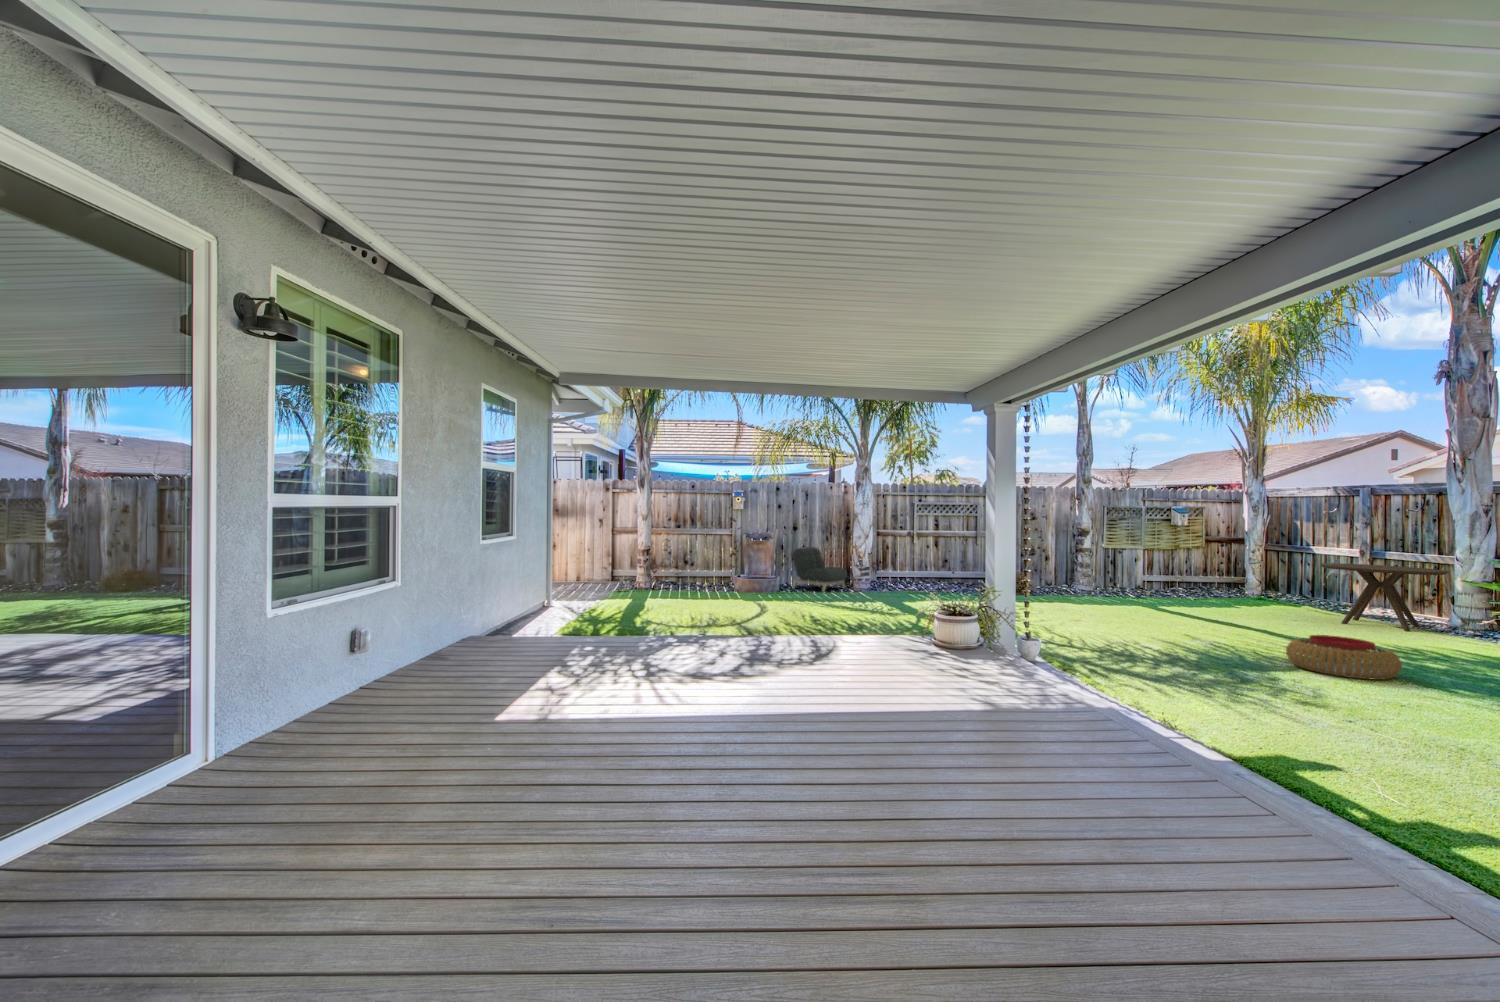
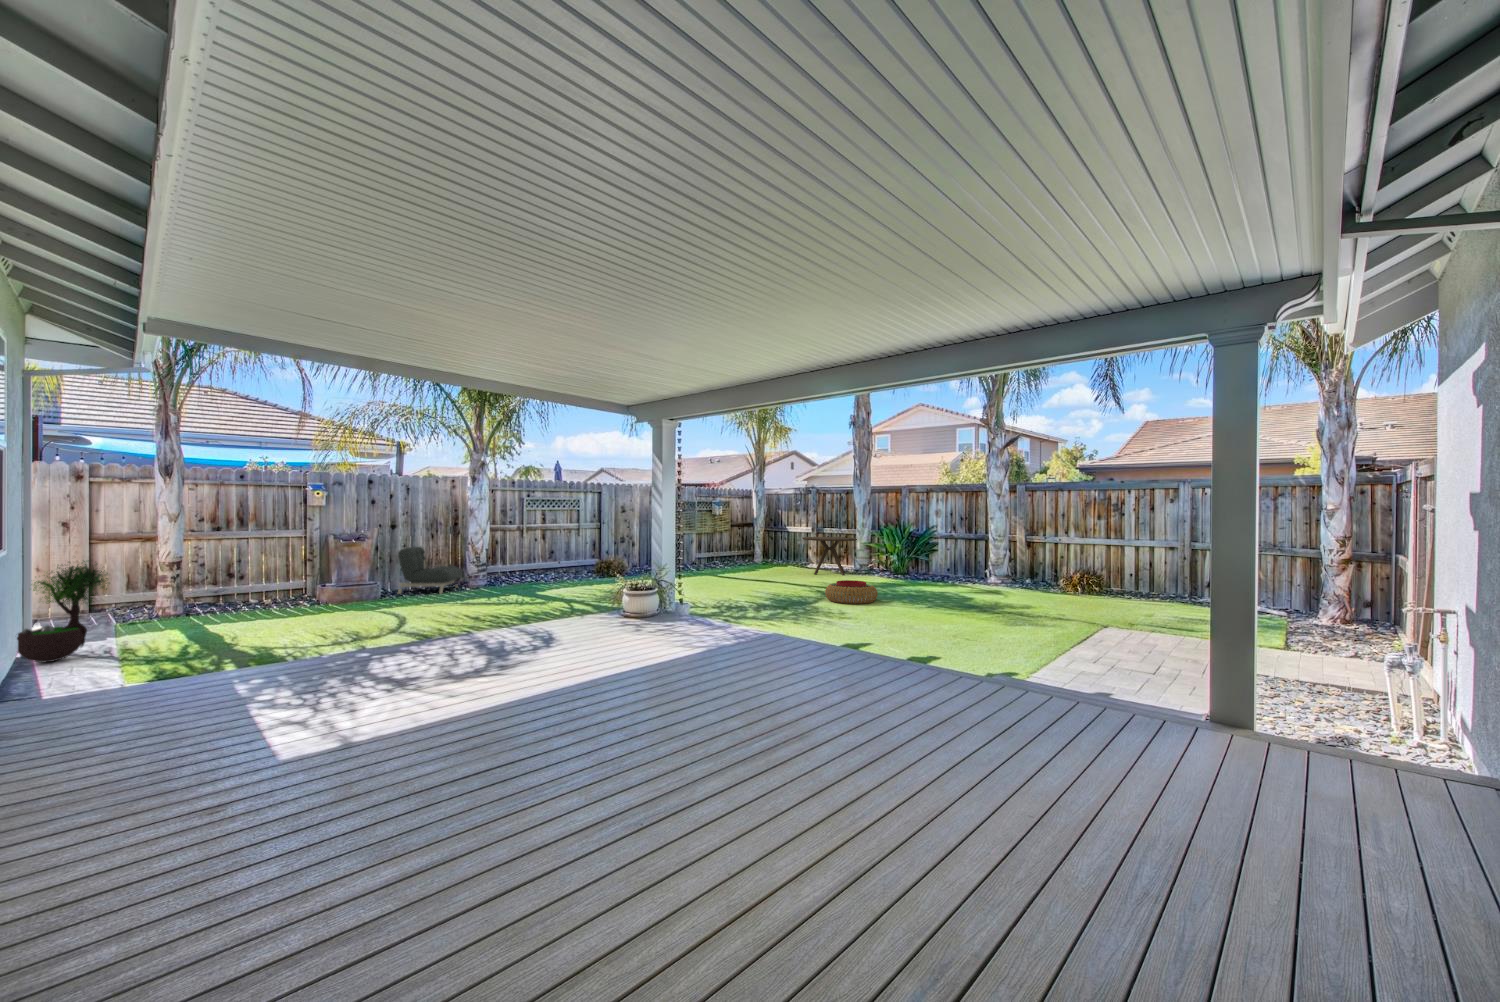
potted tree: none [542,541,582,608] -> present [17,561,108,662]

